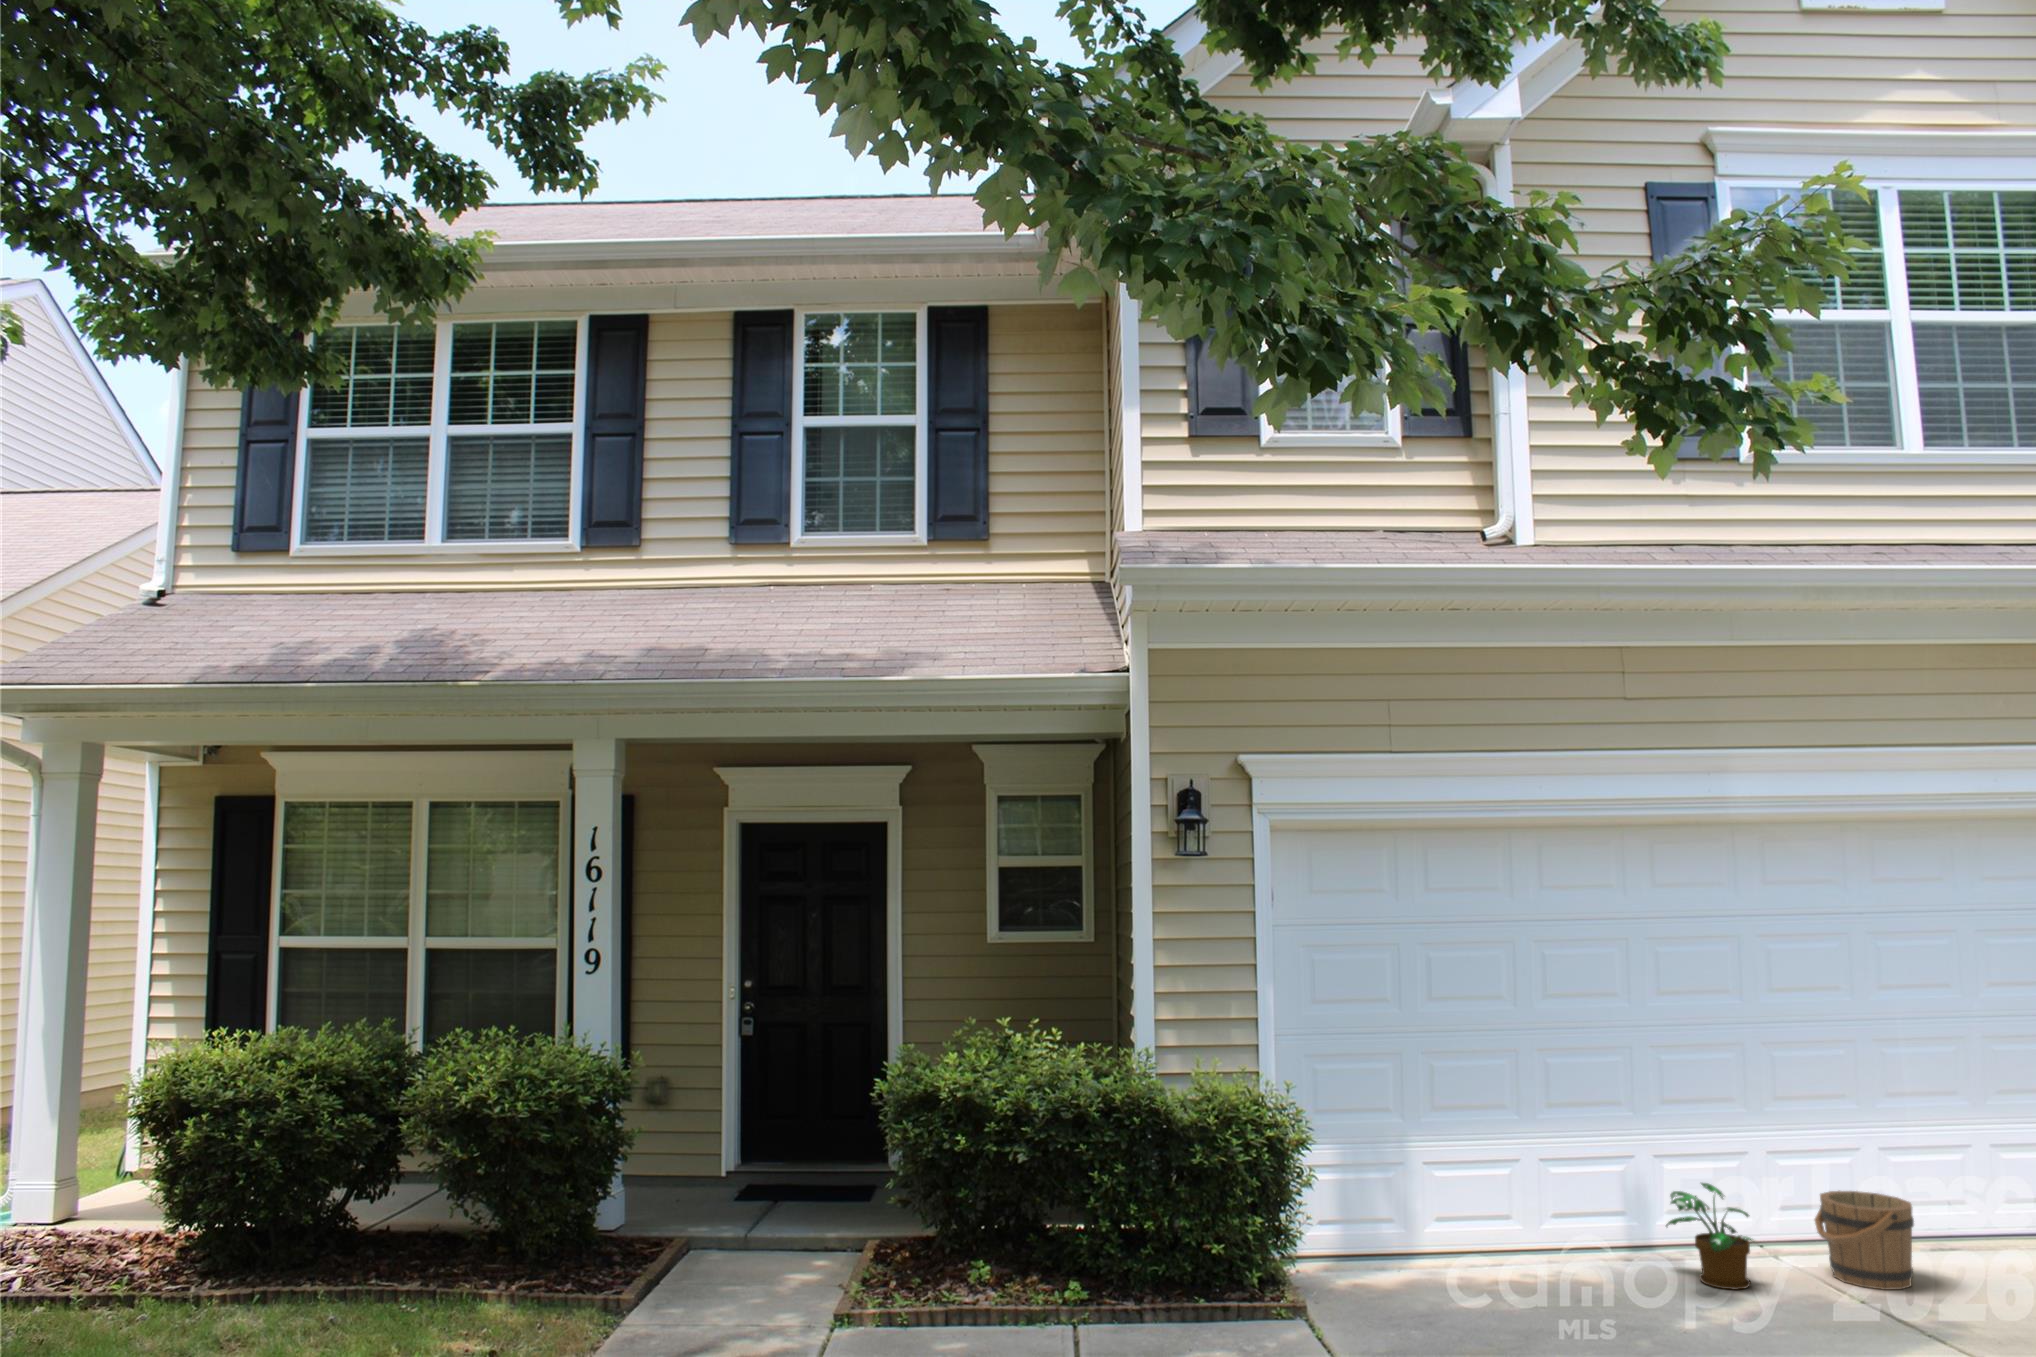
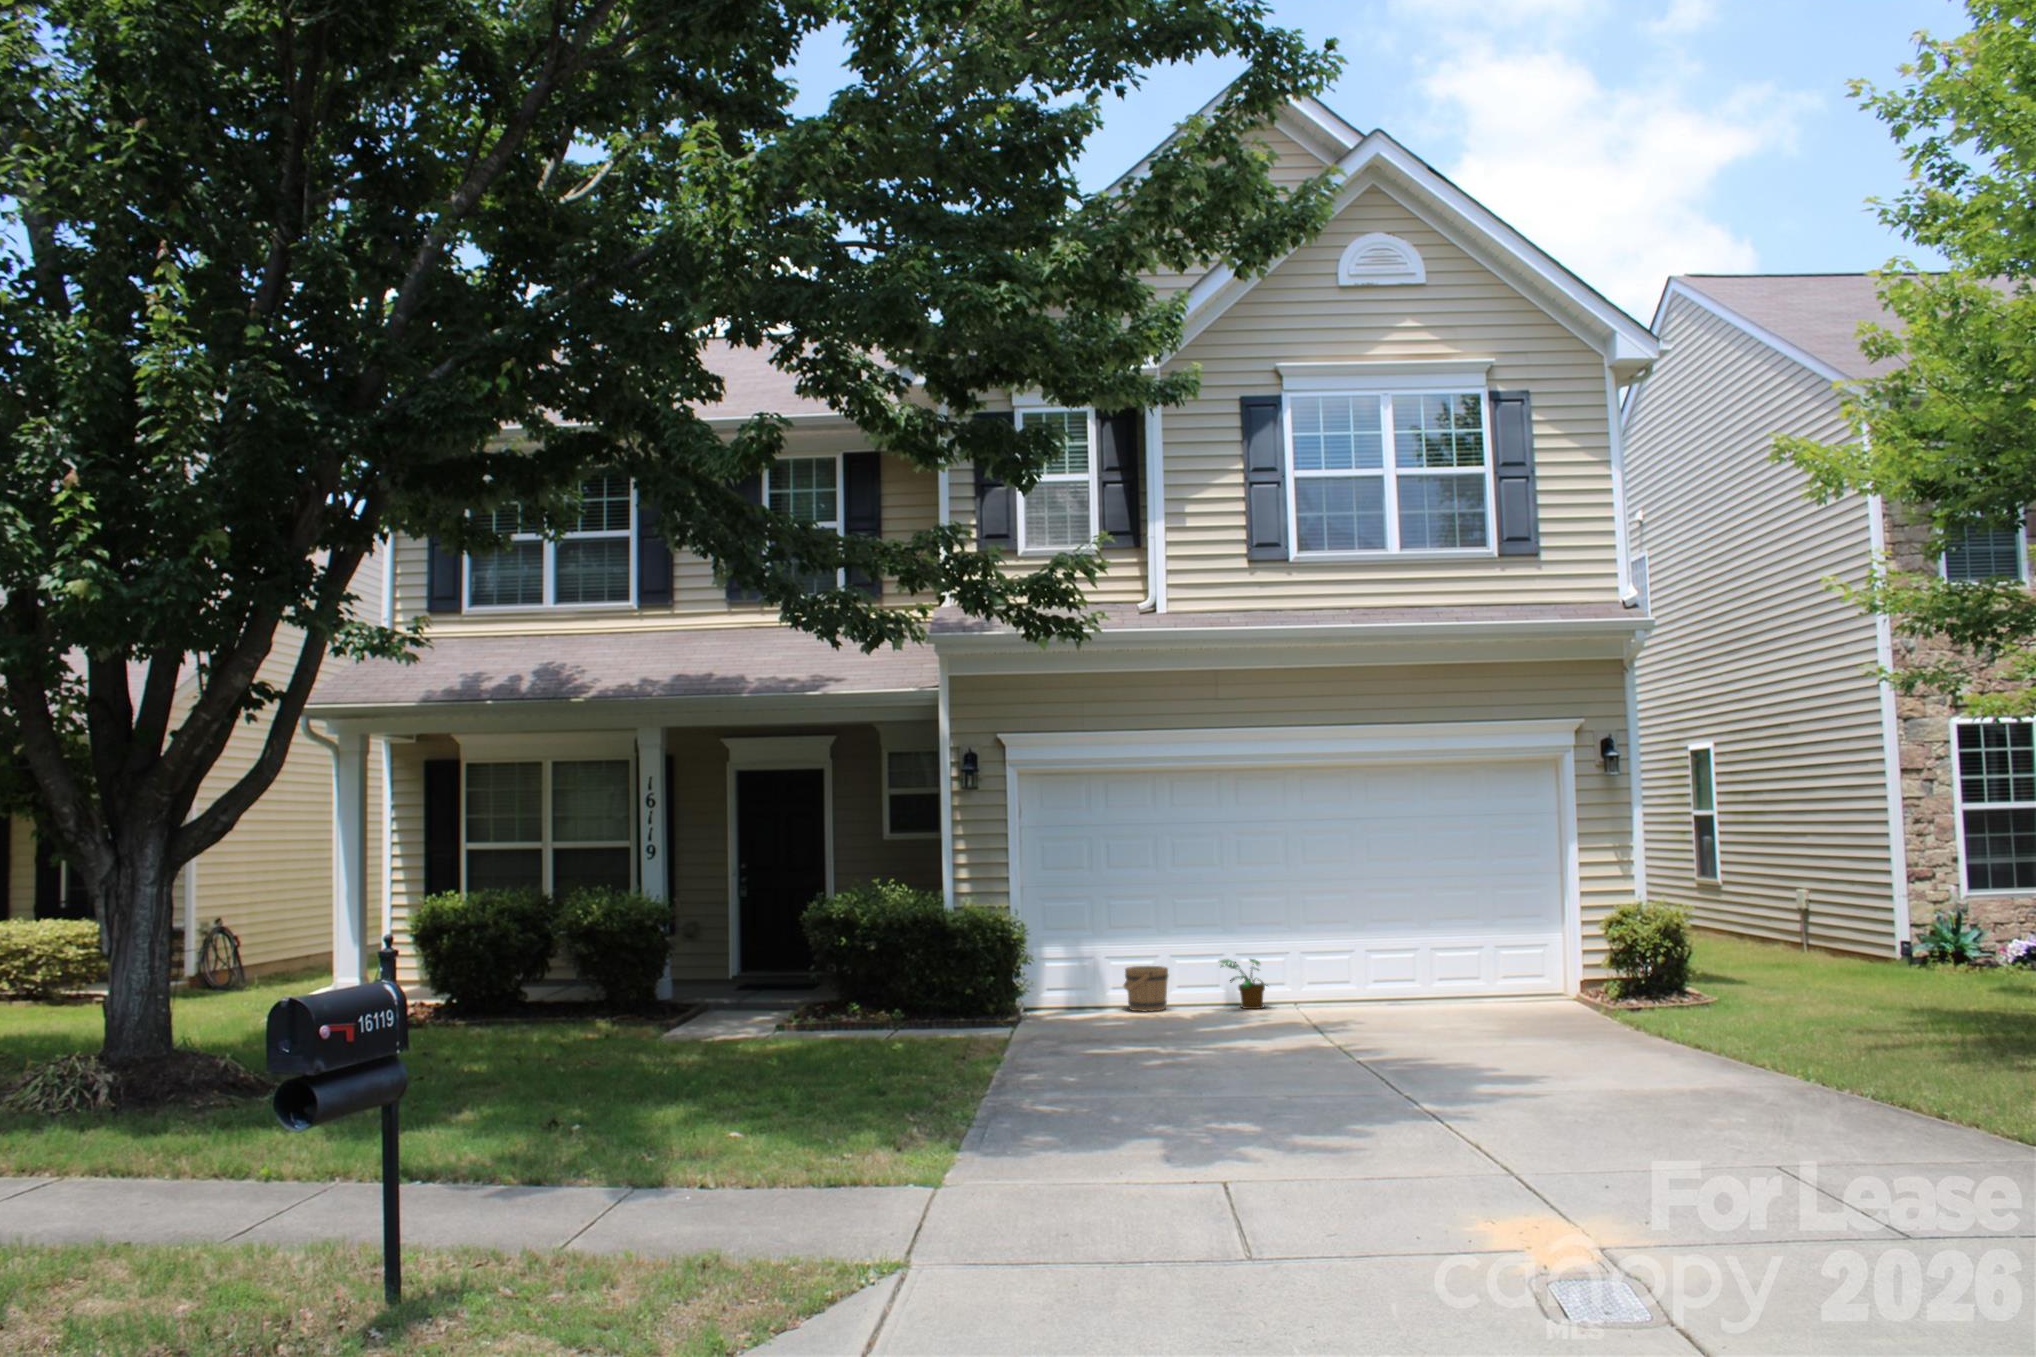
bucket: present [1815,1191,1914,1290] -> present [1124,966,1168,1012]

